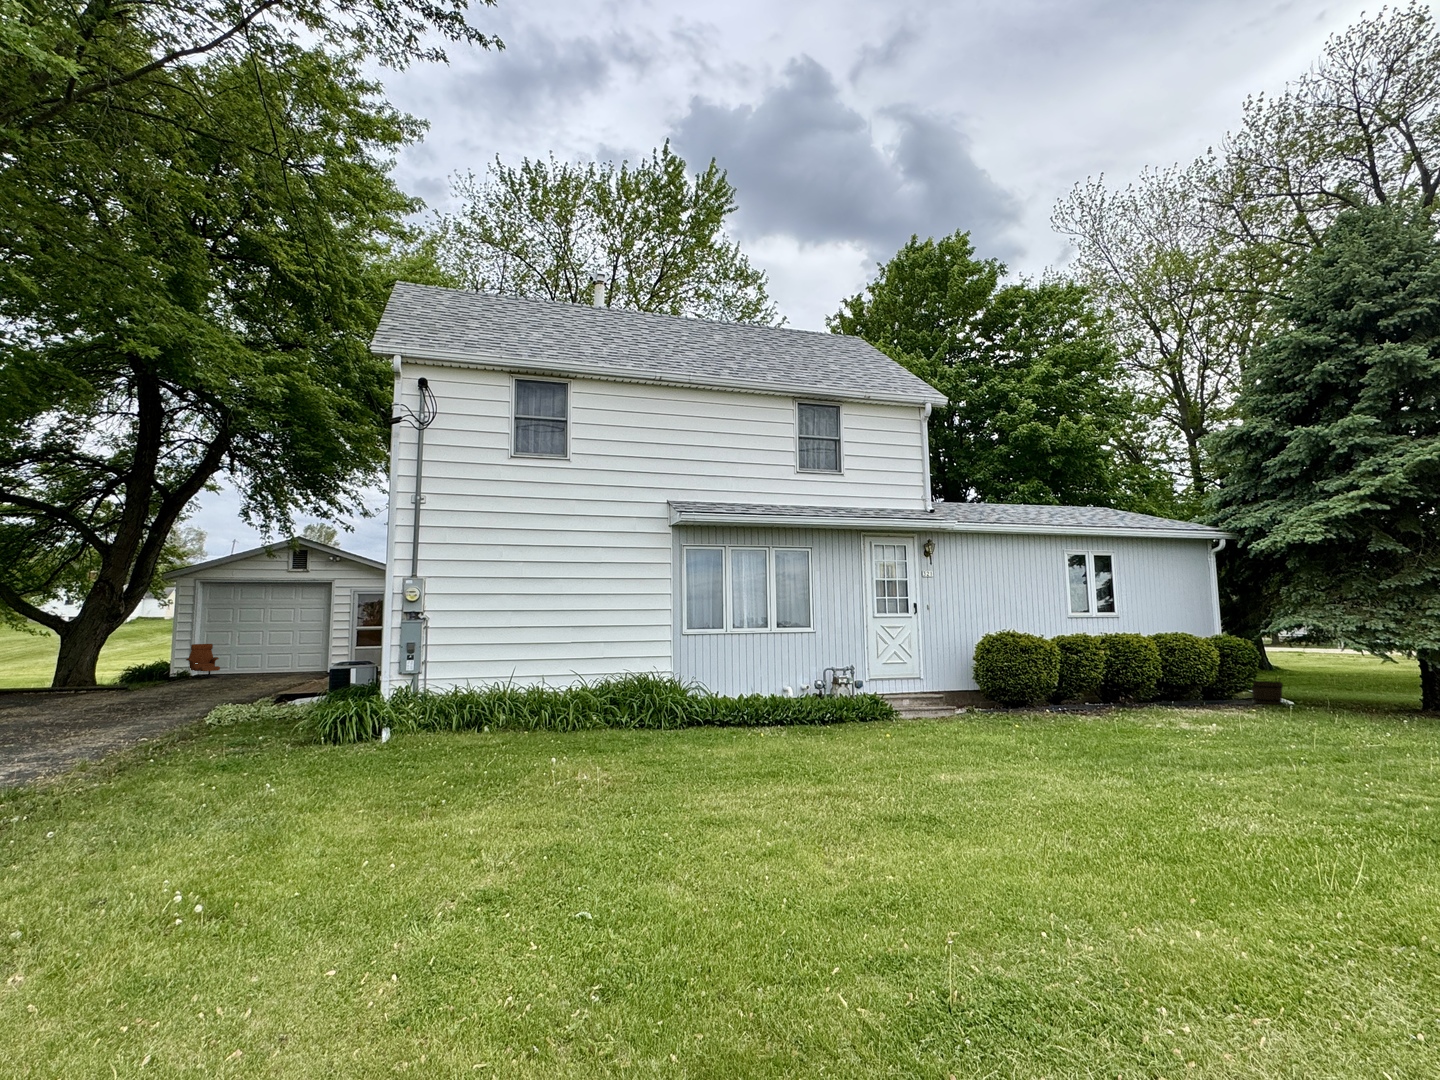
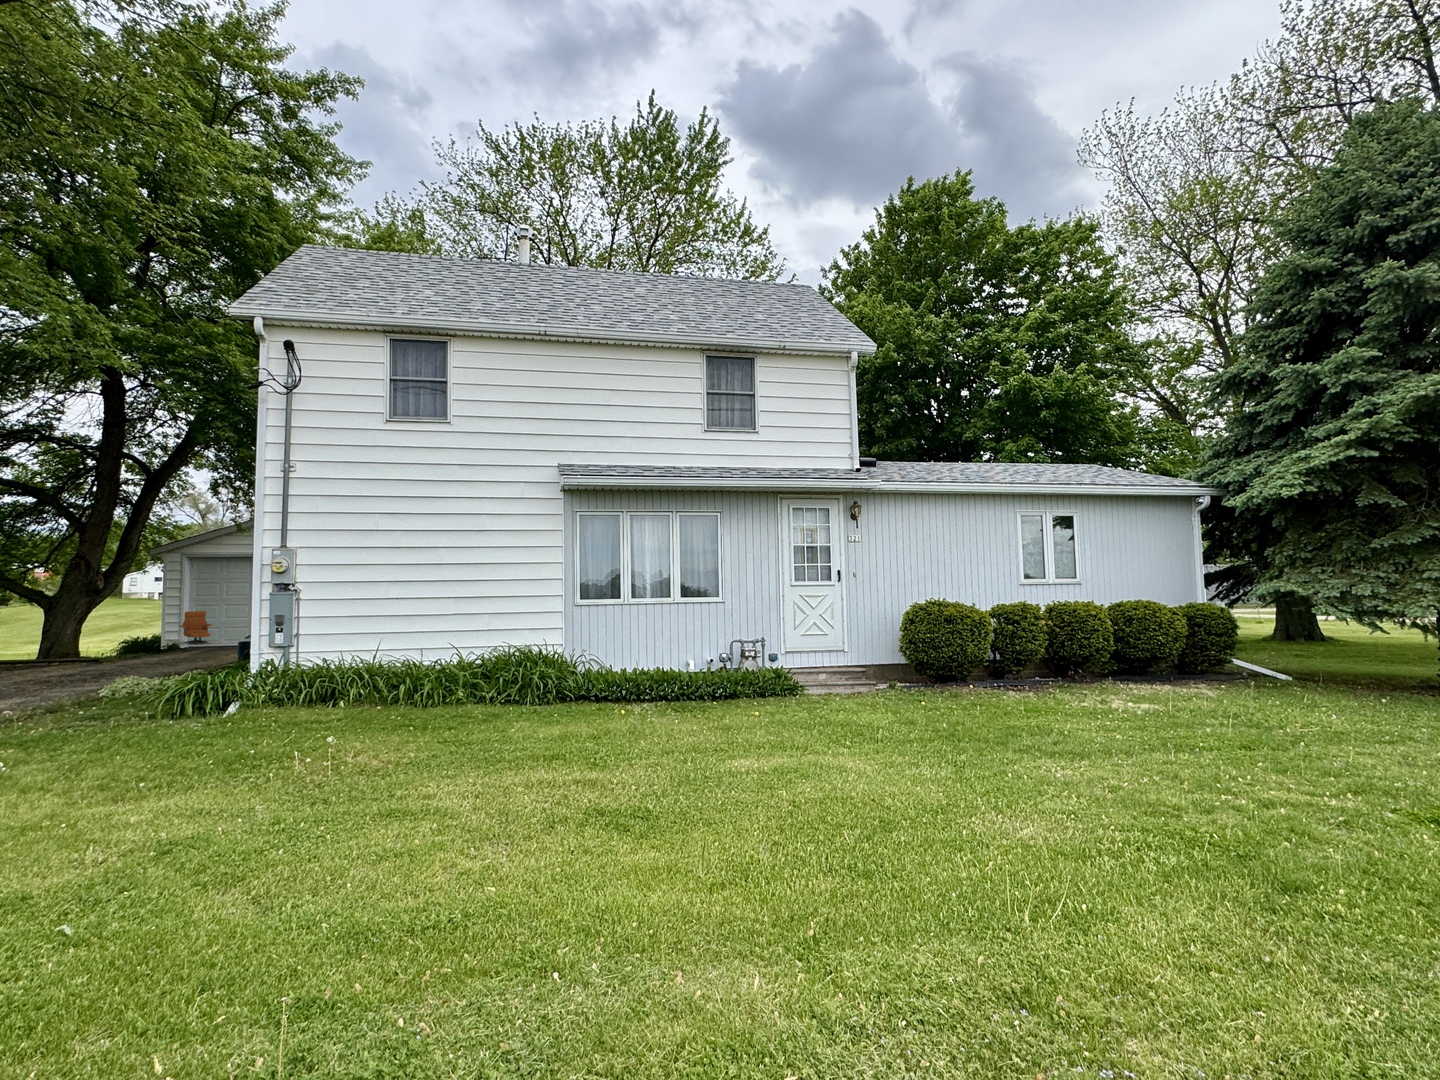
bucket: present [1251,680,1283,704] -> none [1221,650,1258,679]

